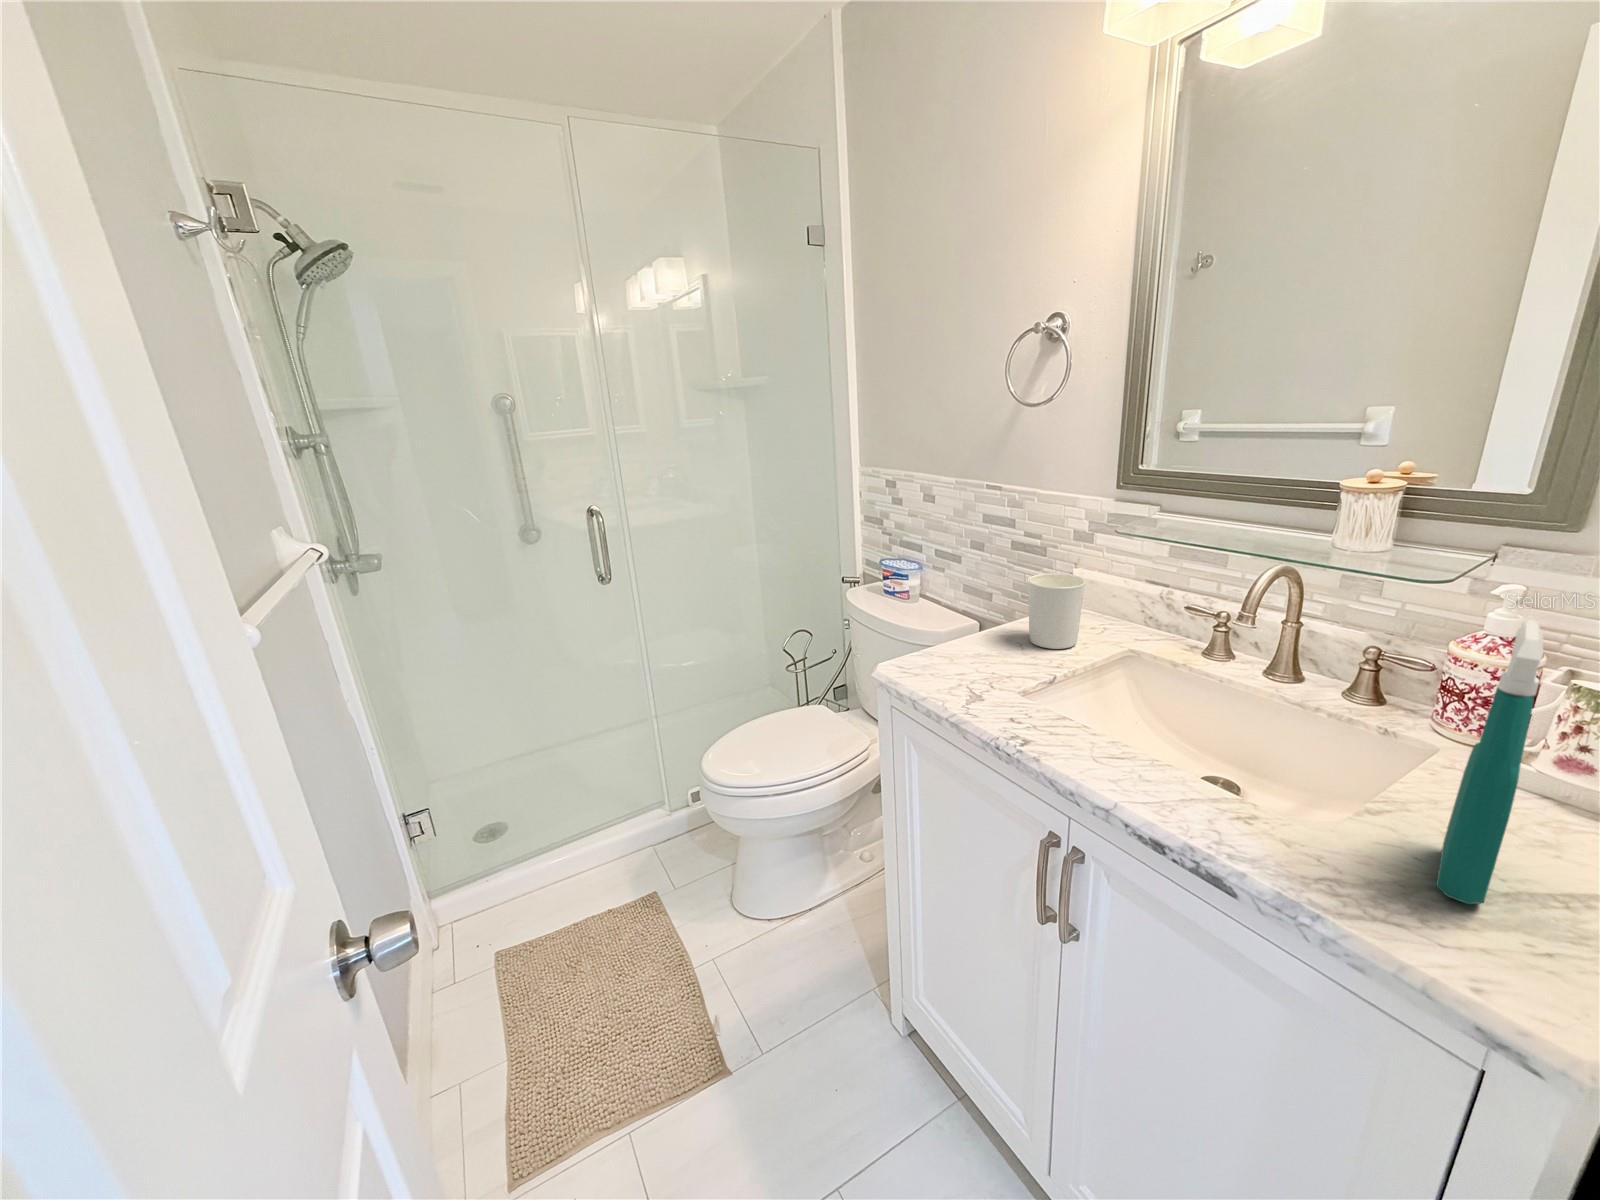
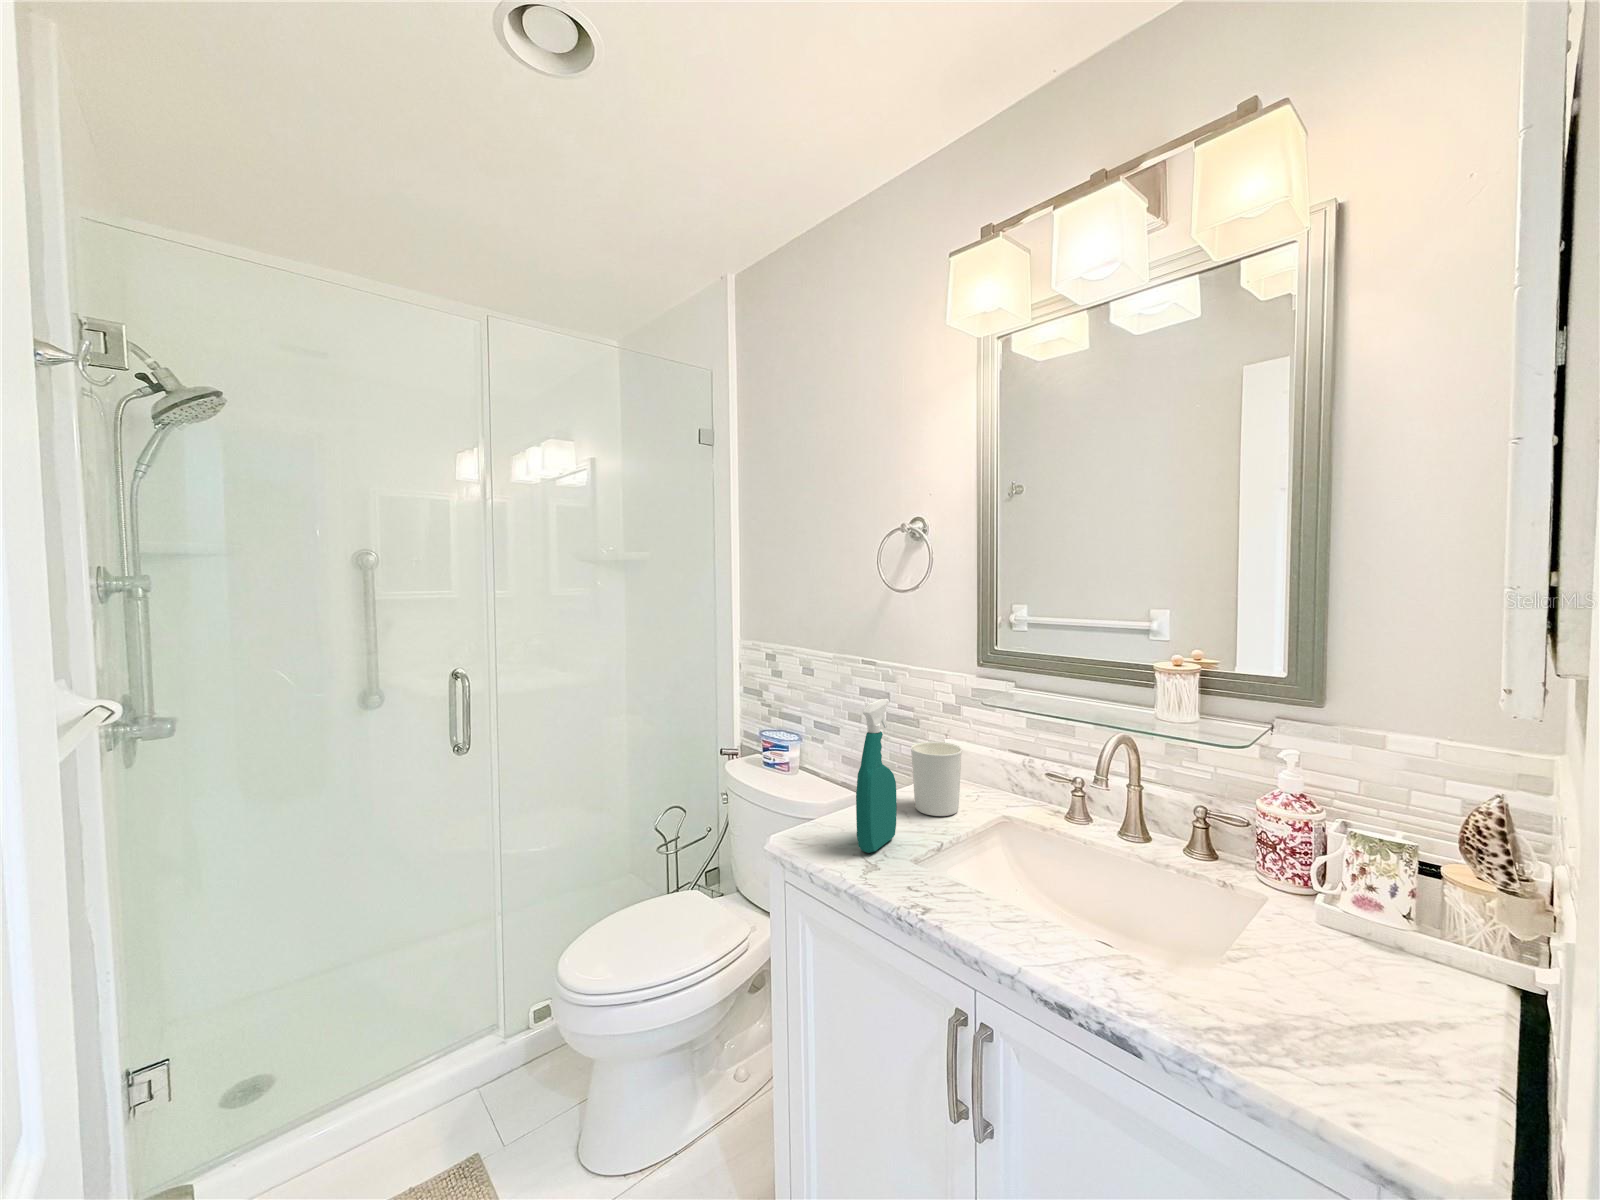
spray bottle: present [1436,620,1543,904] -> present [856,699,897,853]

